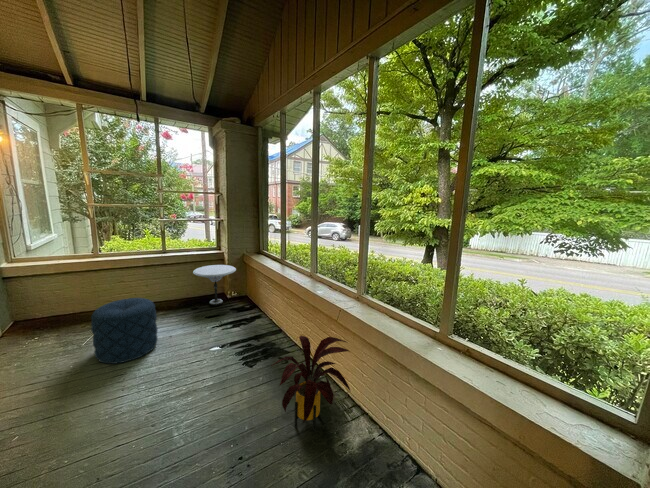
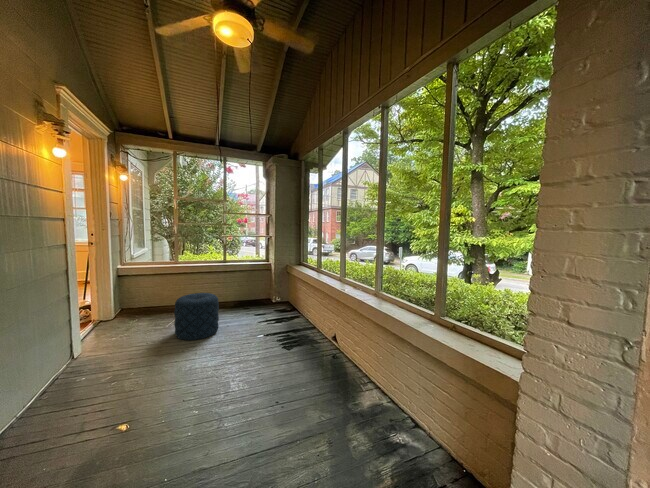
side table: present [193,265,236,306] -> none [246,274,280,308]
house plant: present [271,336,350,432] -> none [302,319,365,394]

